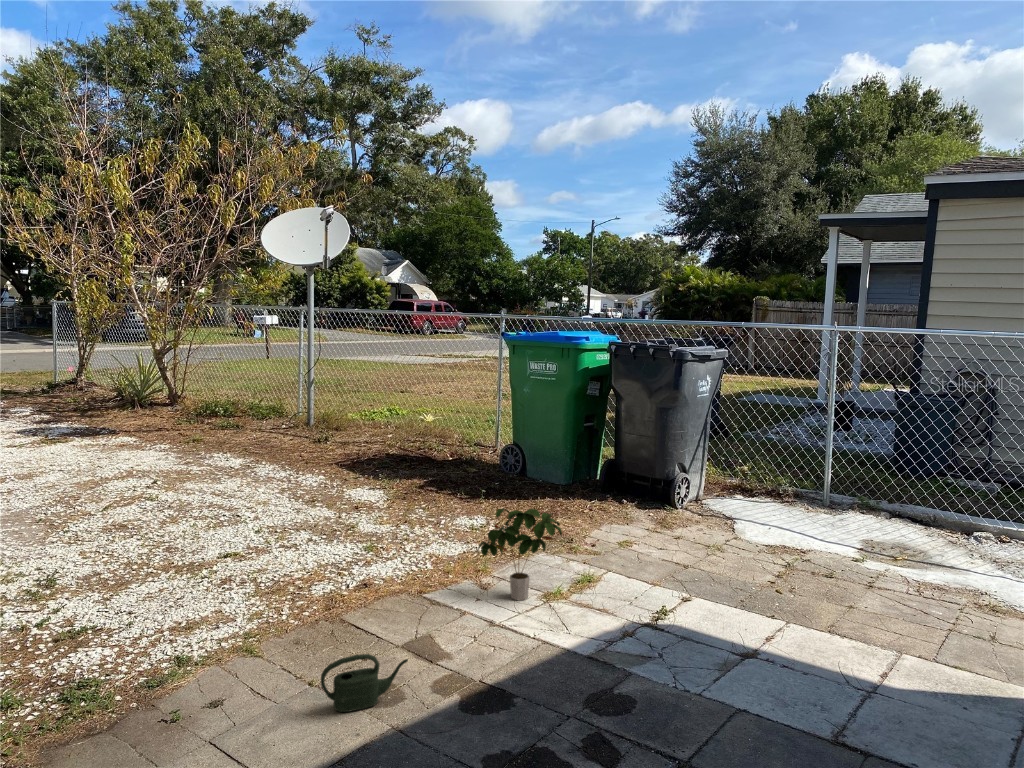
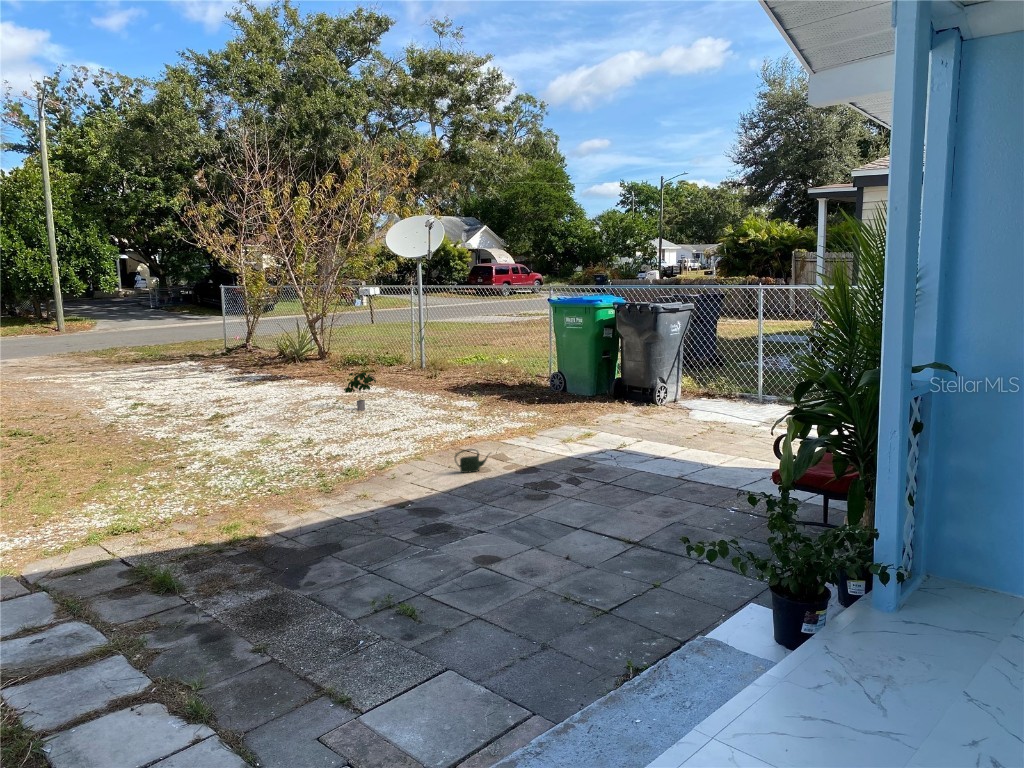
potted plant: present [478,508,562,600] -> present [344,372,376,410]

